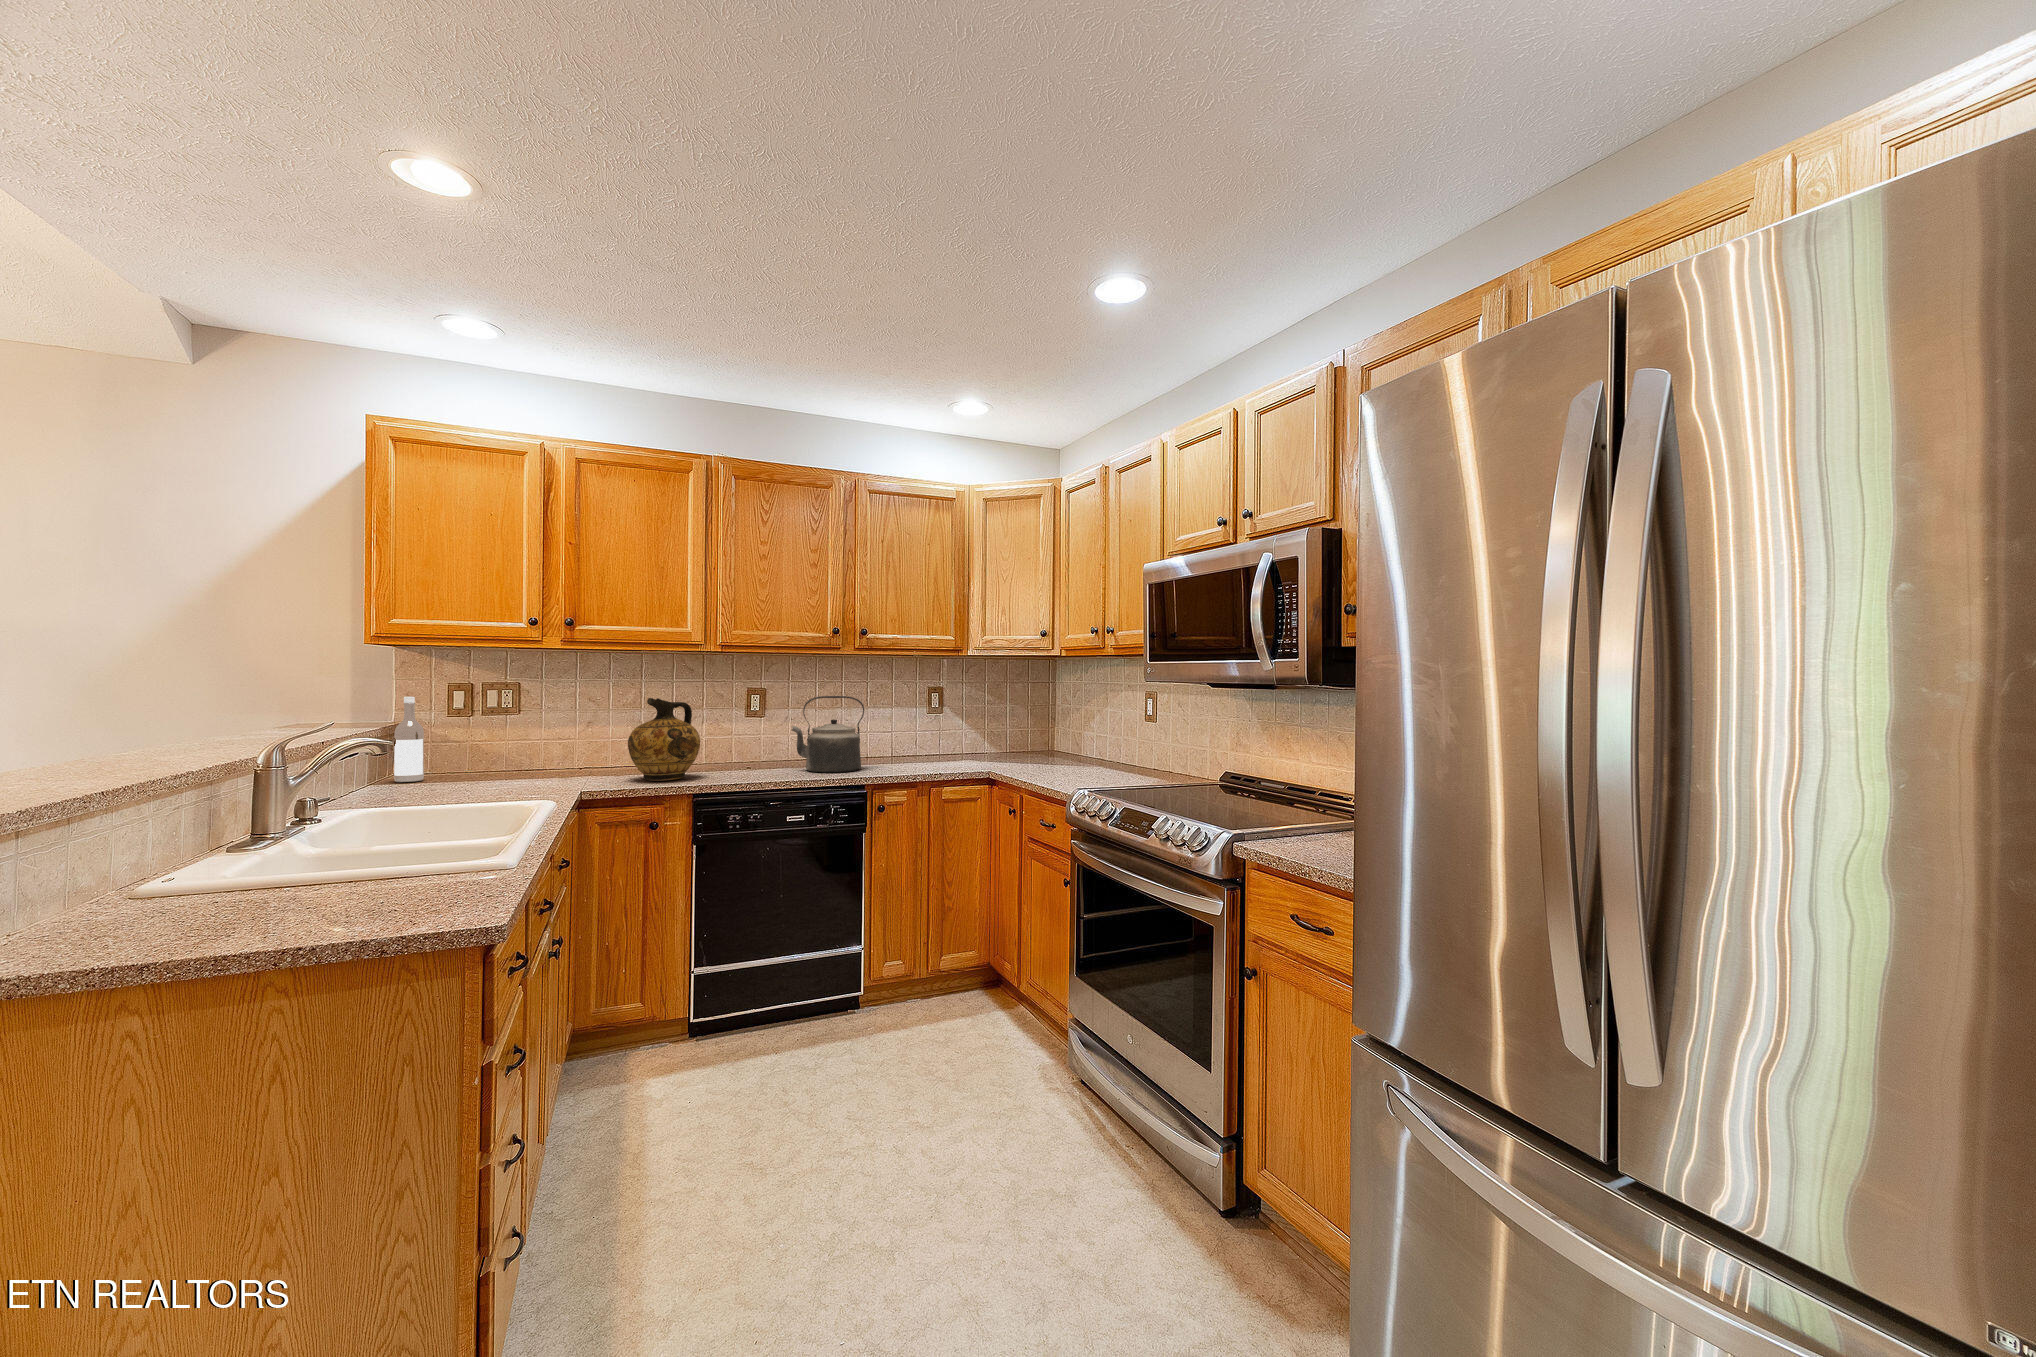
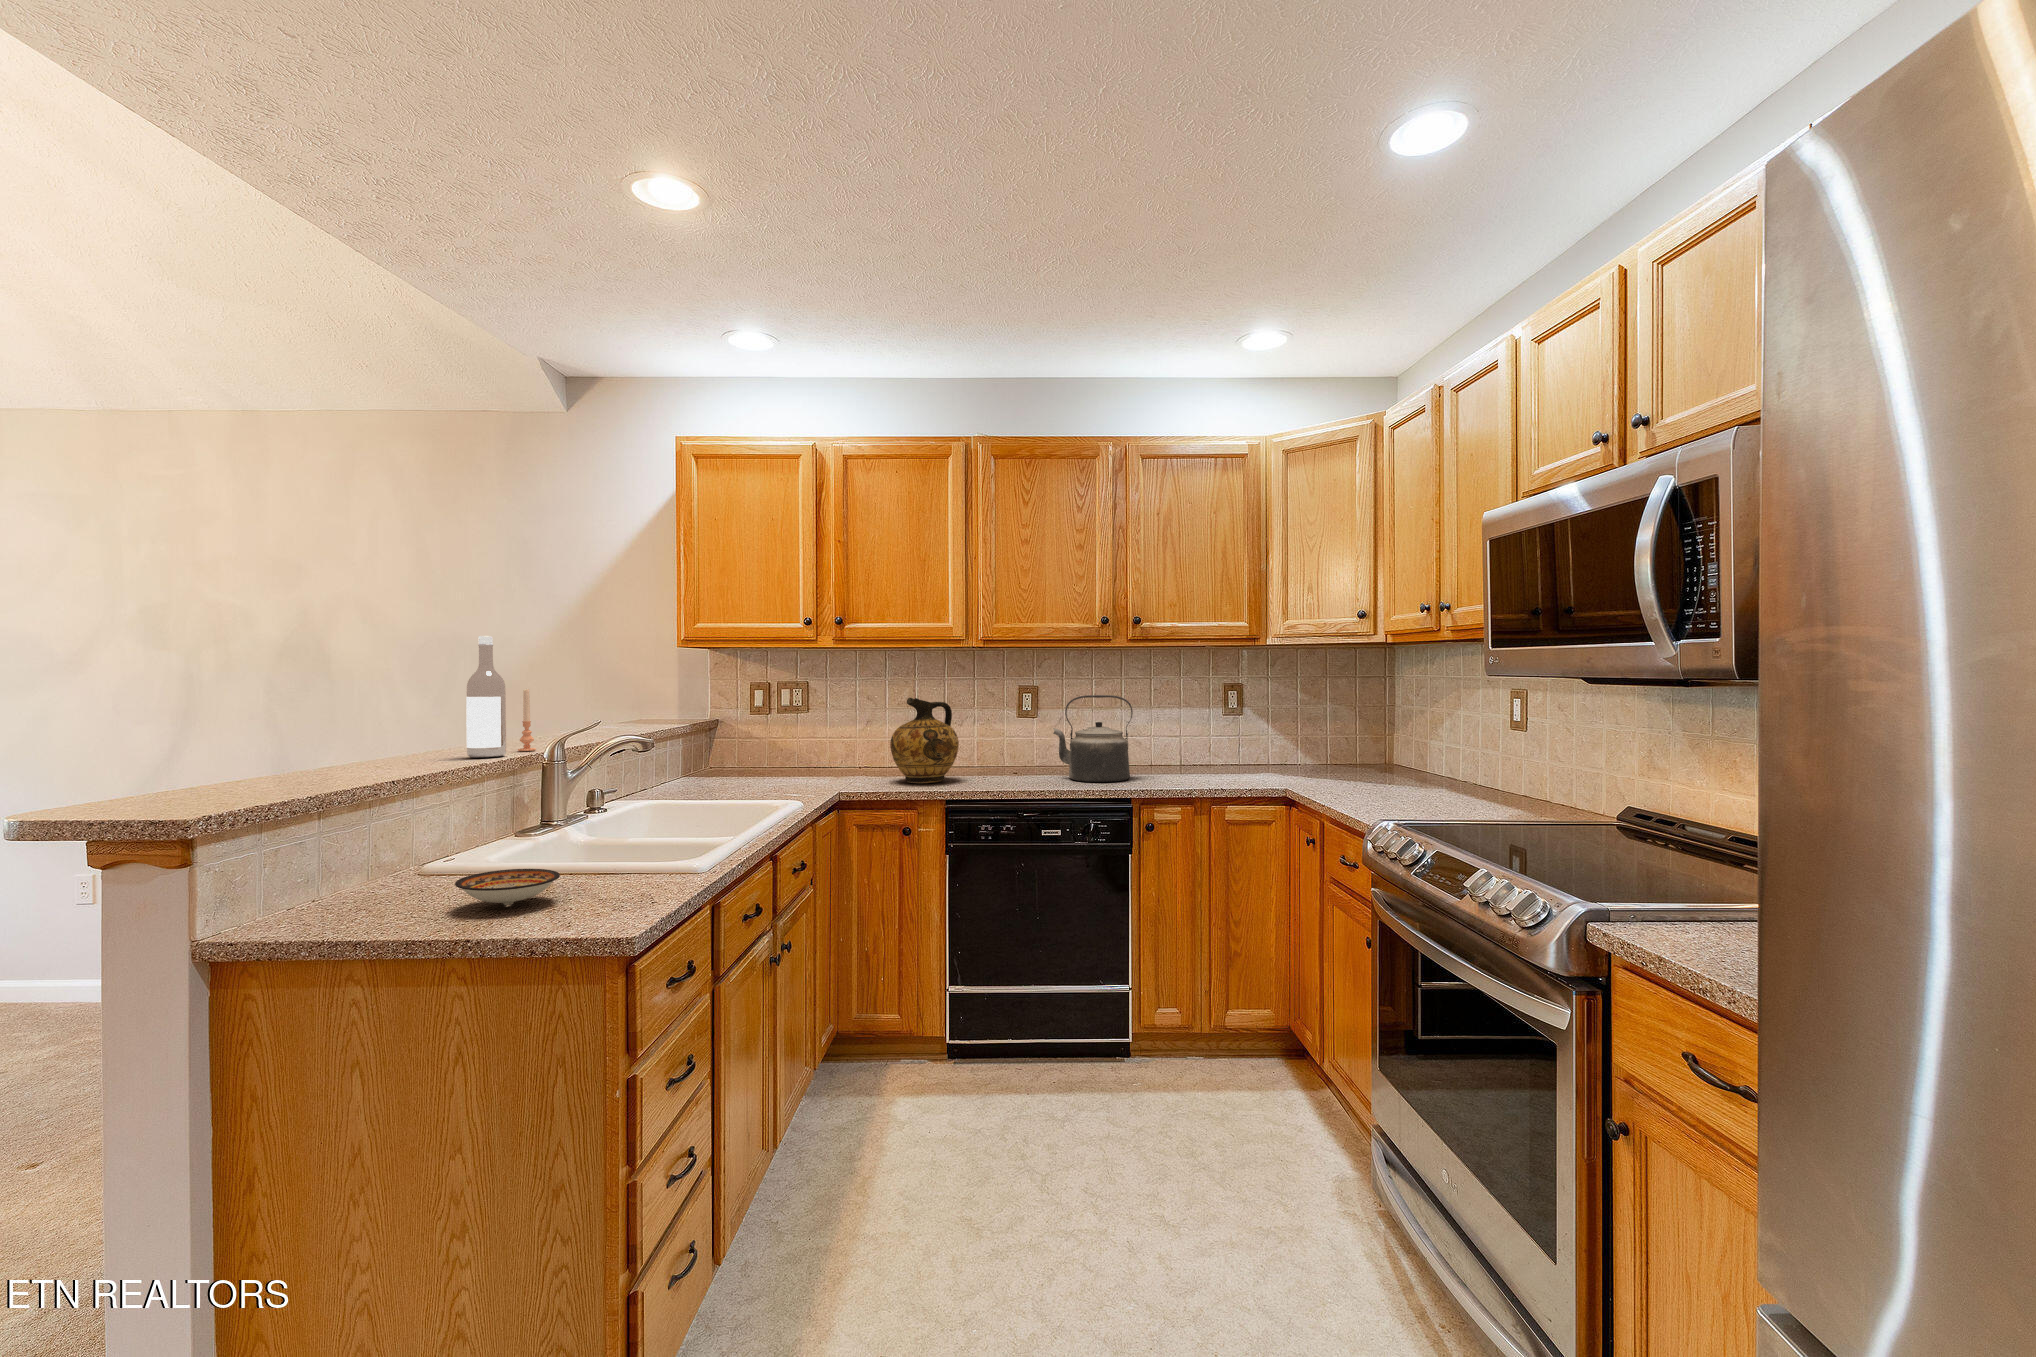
candle: none [172,685,199,760] -> present [518,689,536,751]
wine bottle: present [394,697,424,782] -> present [466,636,506,758]
ceramic bowl: none [205,882,347,925] -> present [455,869,560,905]

